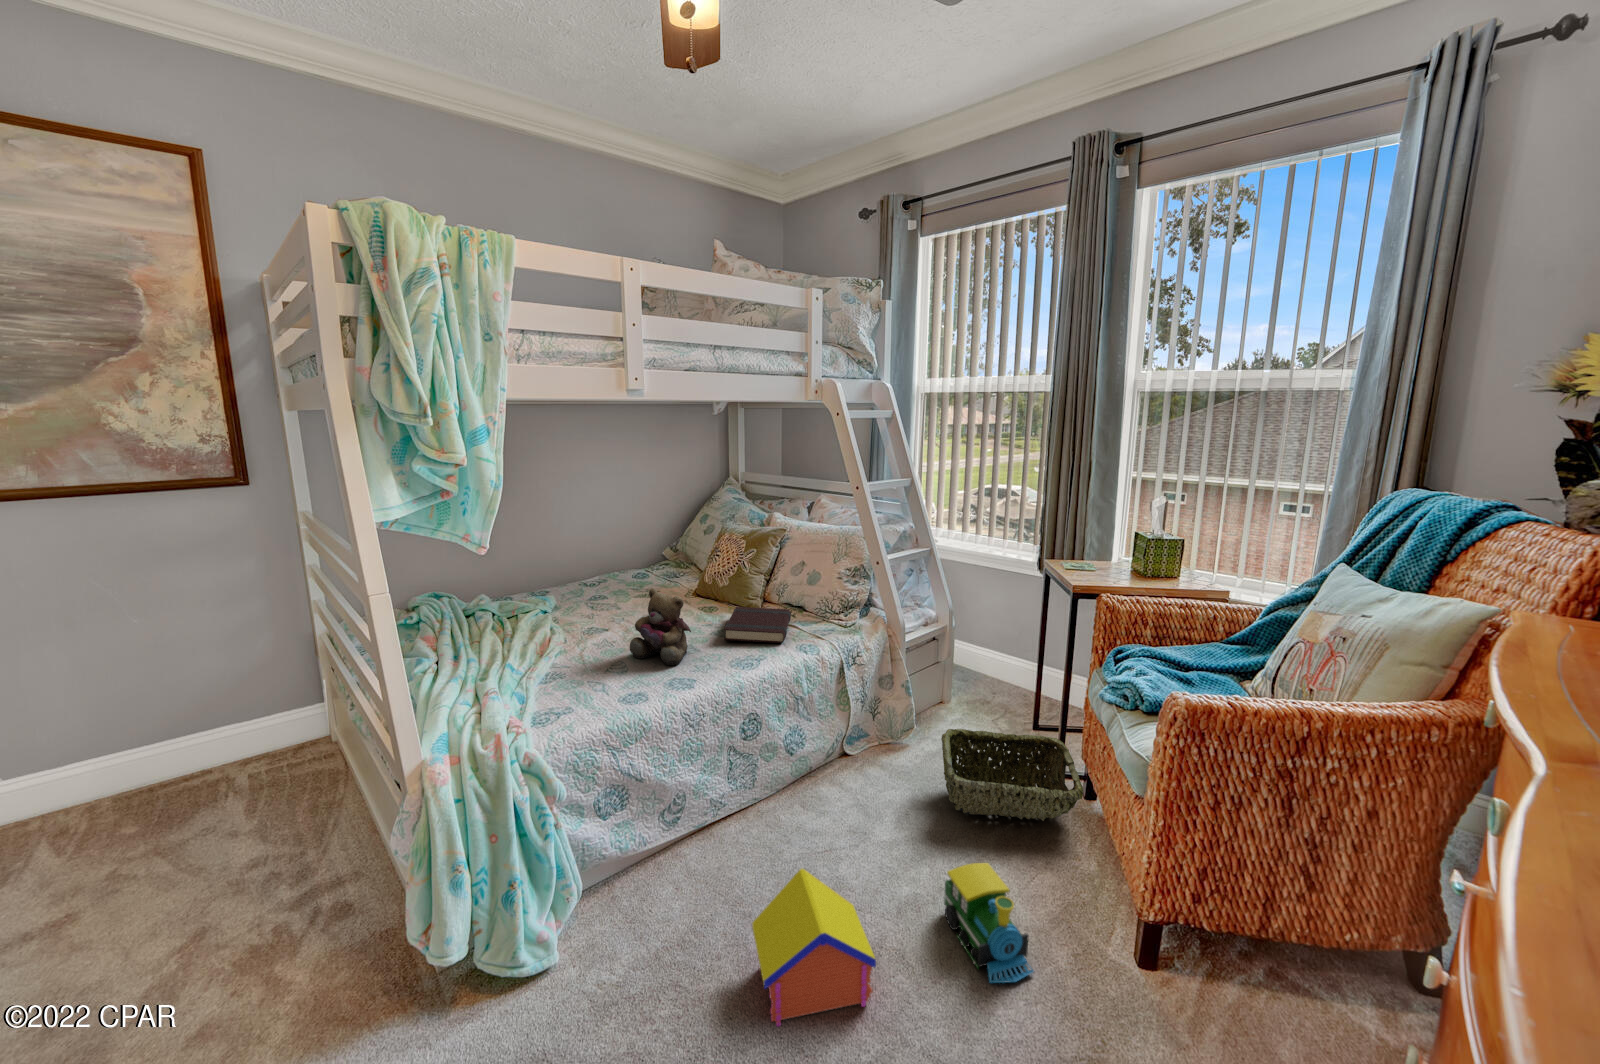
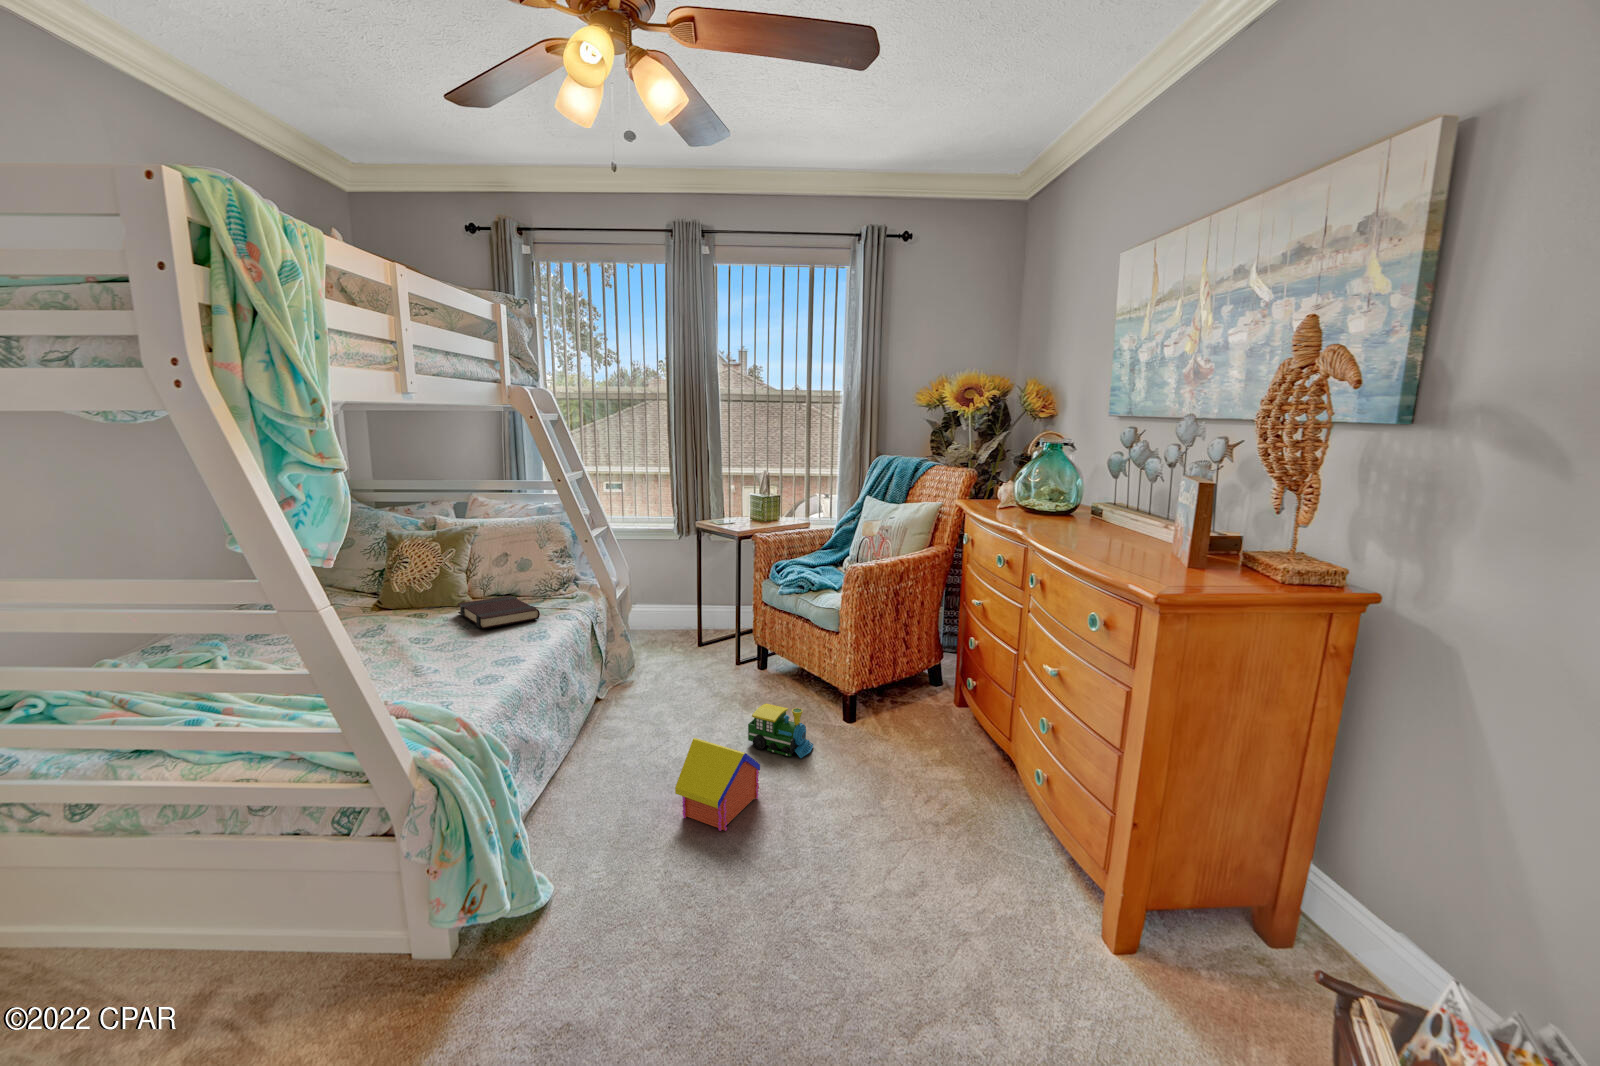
teddy bear: present [630,588,691,665] -> none [400,589,469,663]
woven basket: present [941,729,1083,821] -> none [677,636,775,700]

